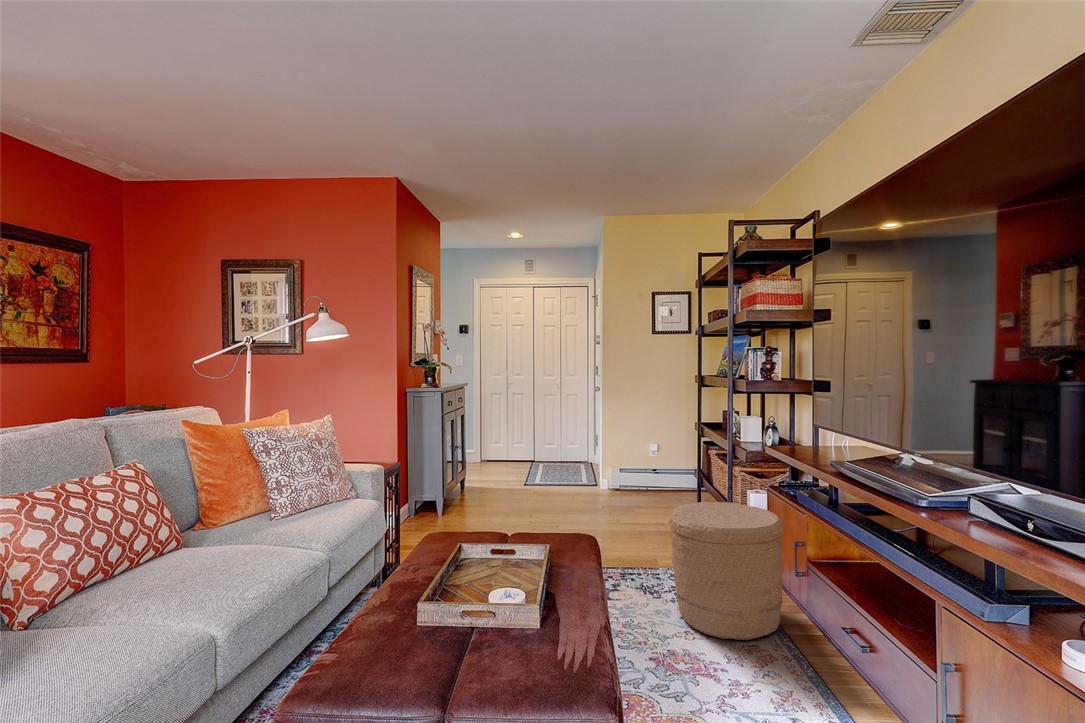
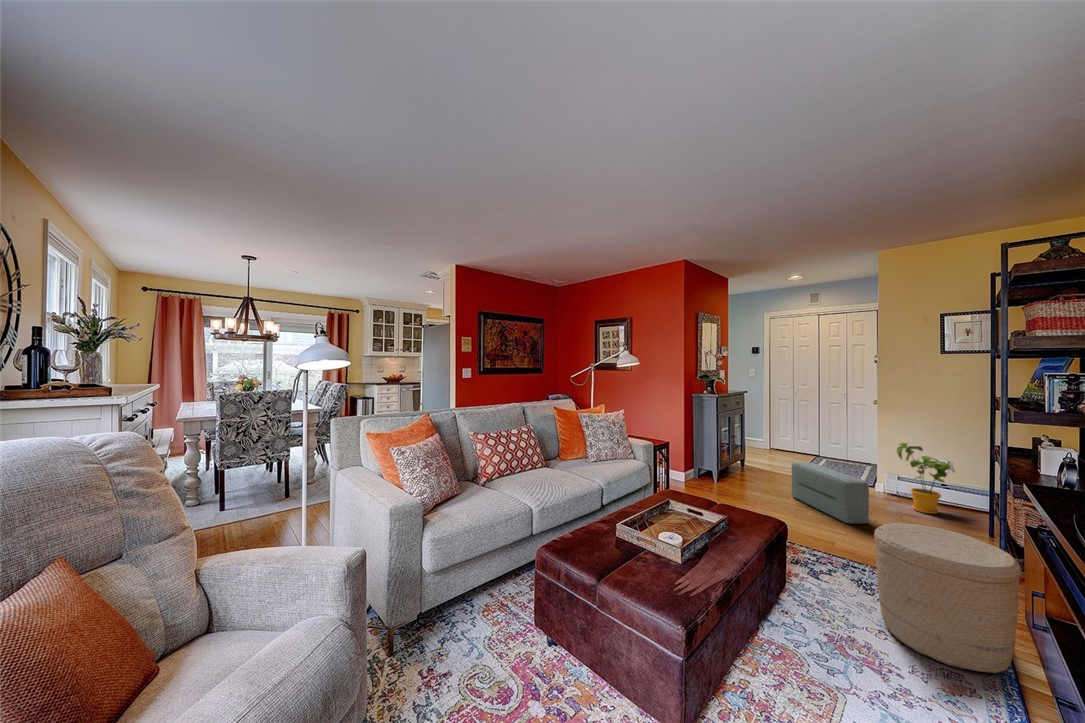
house plant: none [622,429,668,500] -> present [897,443,955,514]
pouf: none [532,467,614,527] -> present [792,462,869,524]

